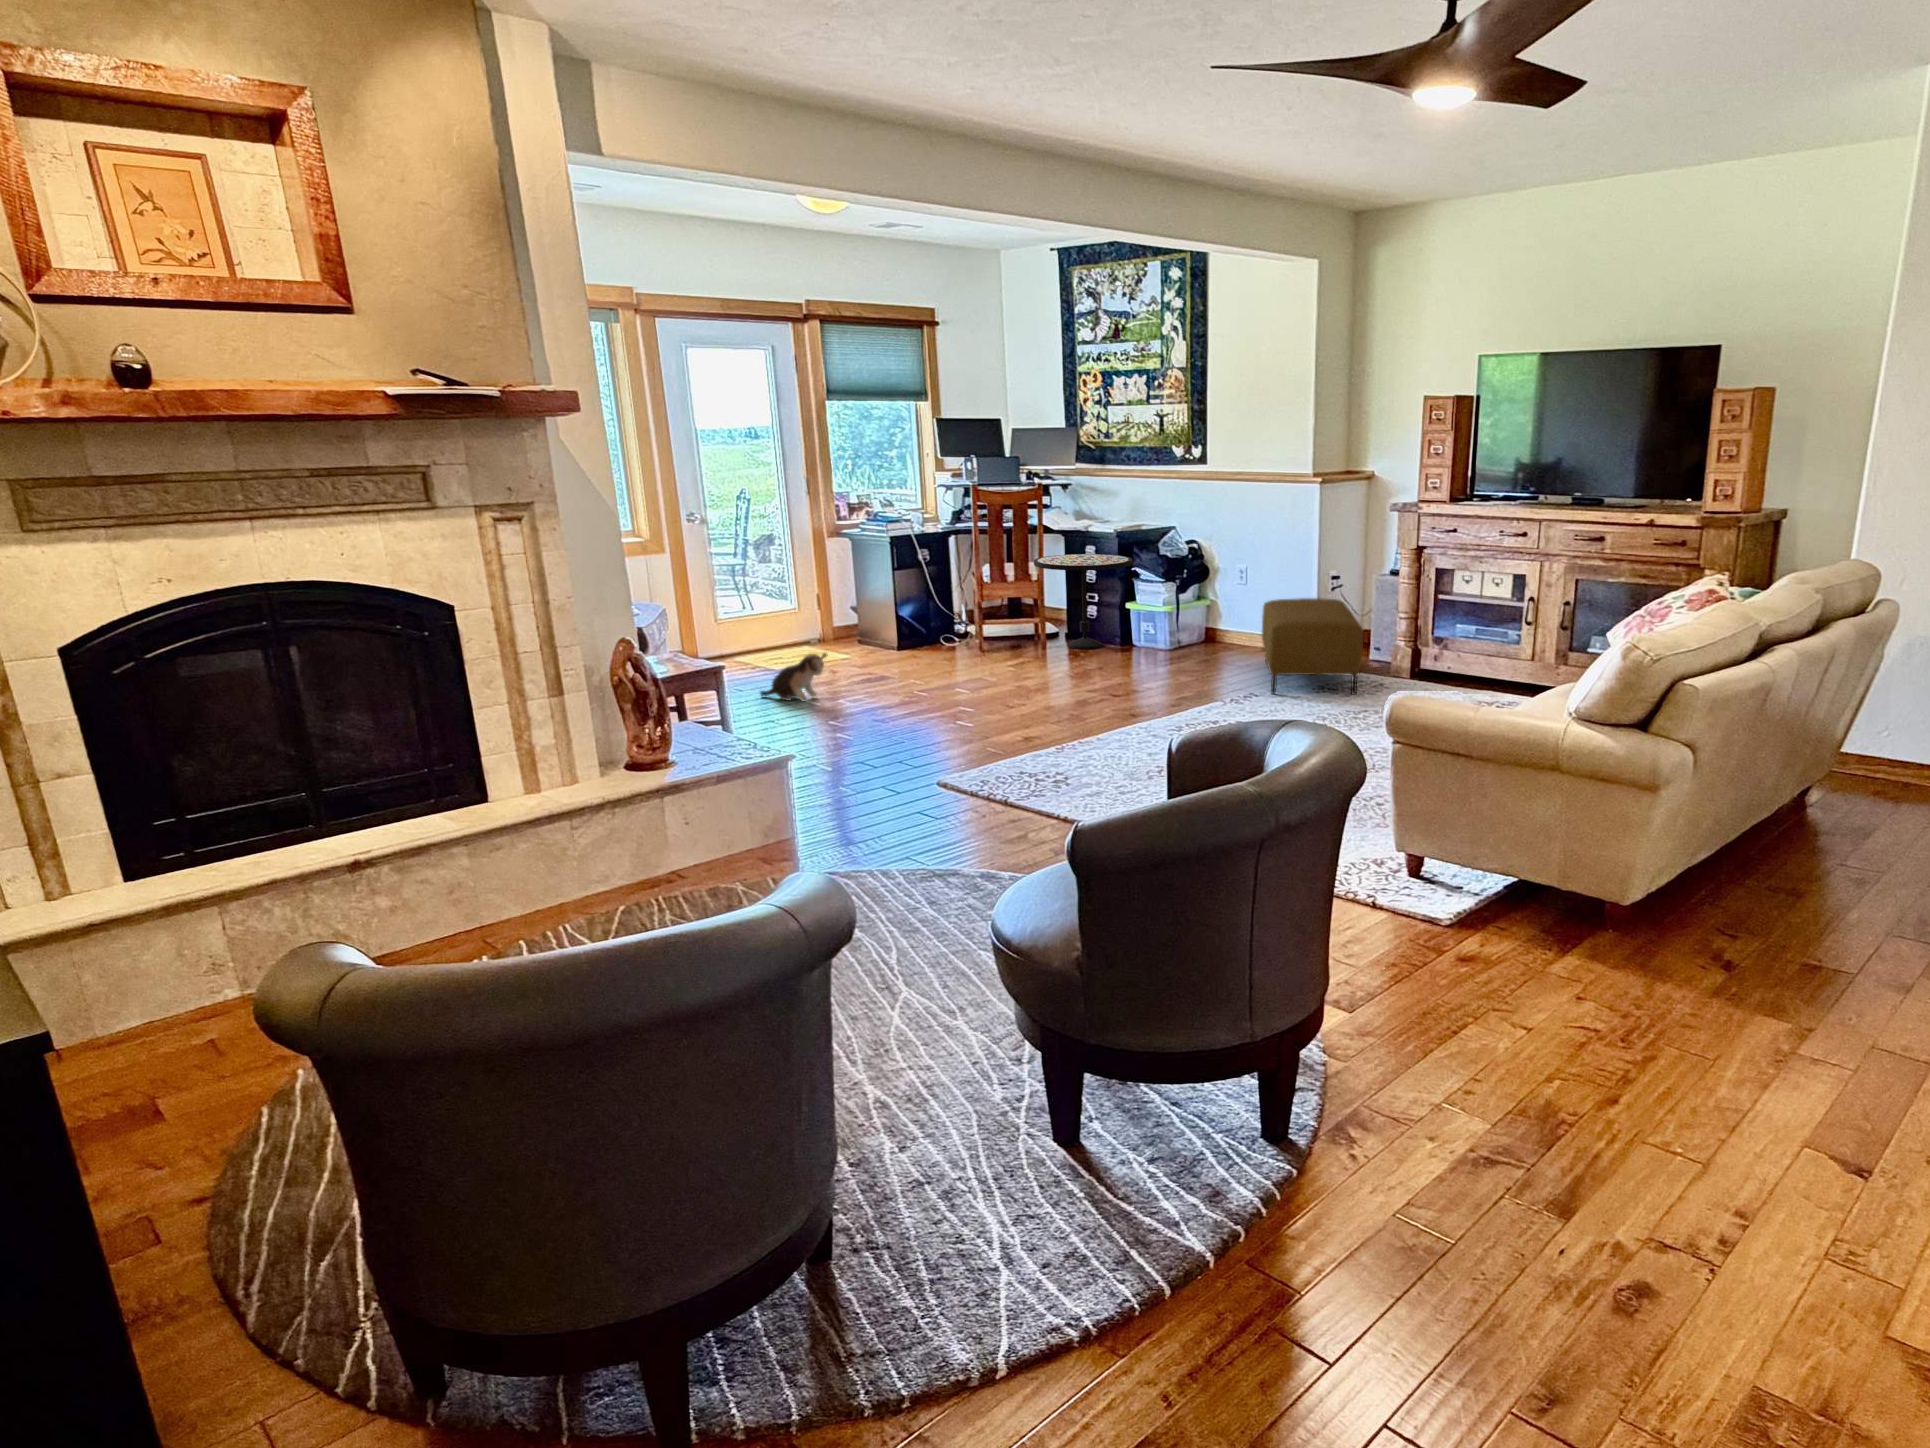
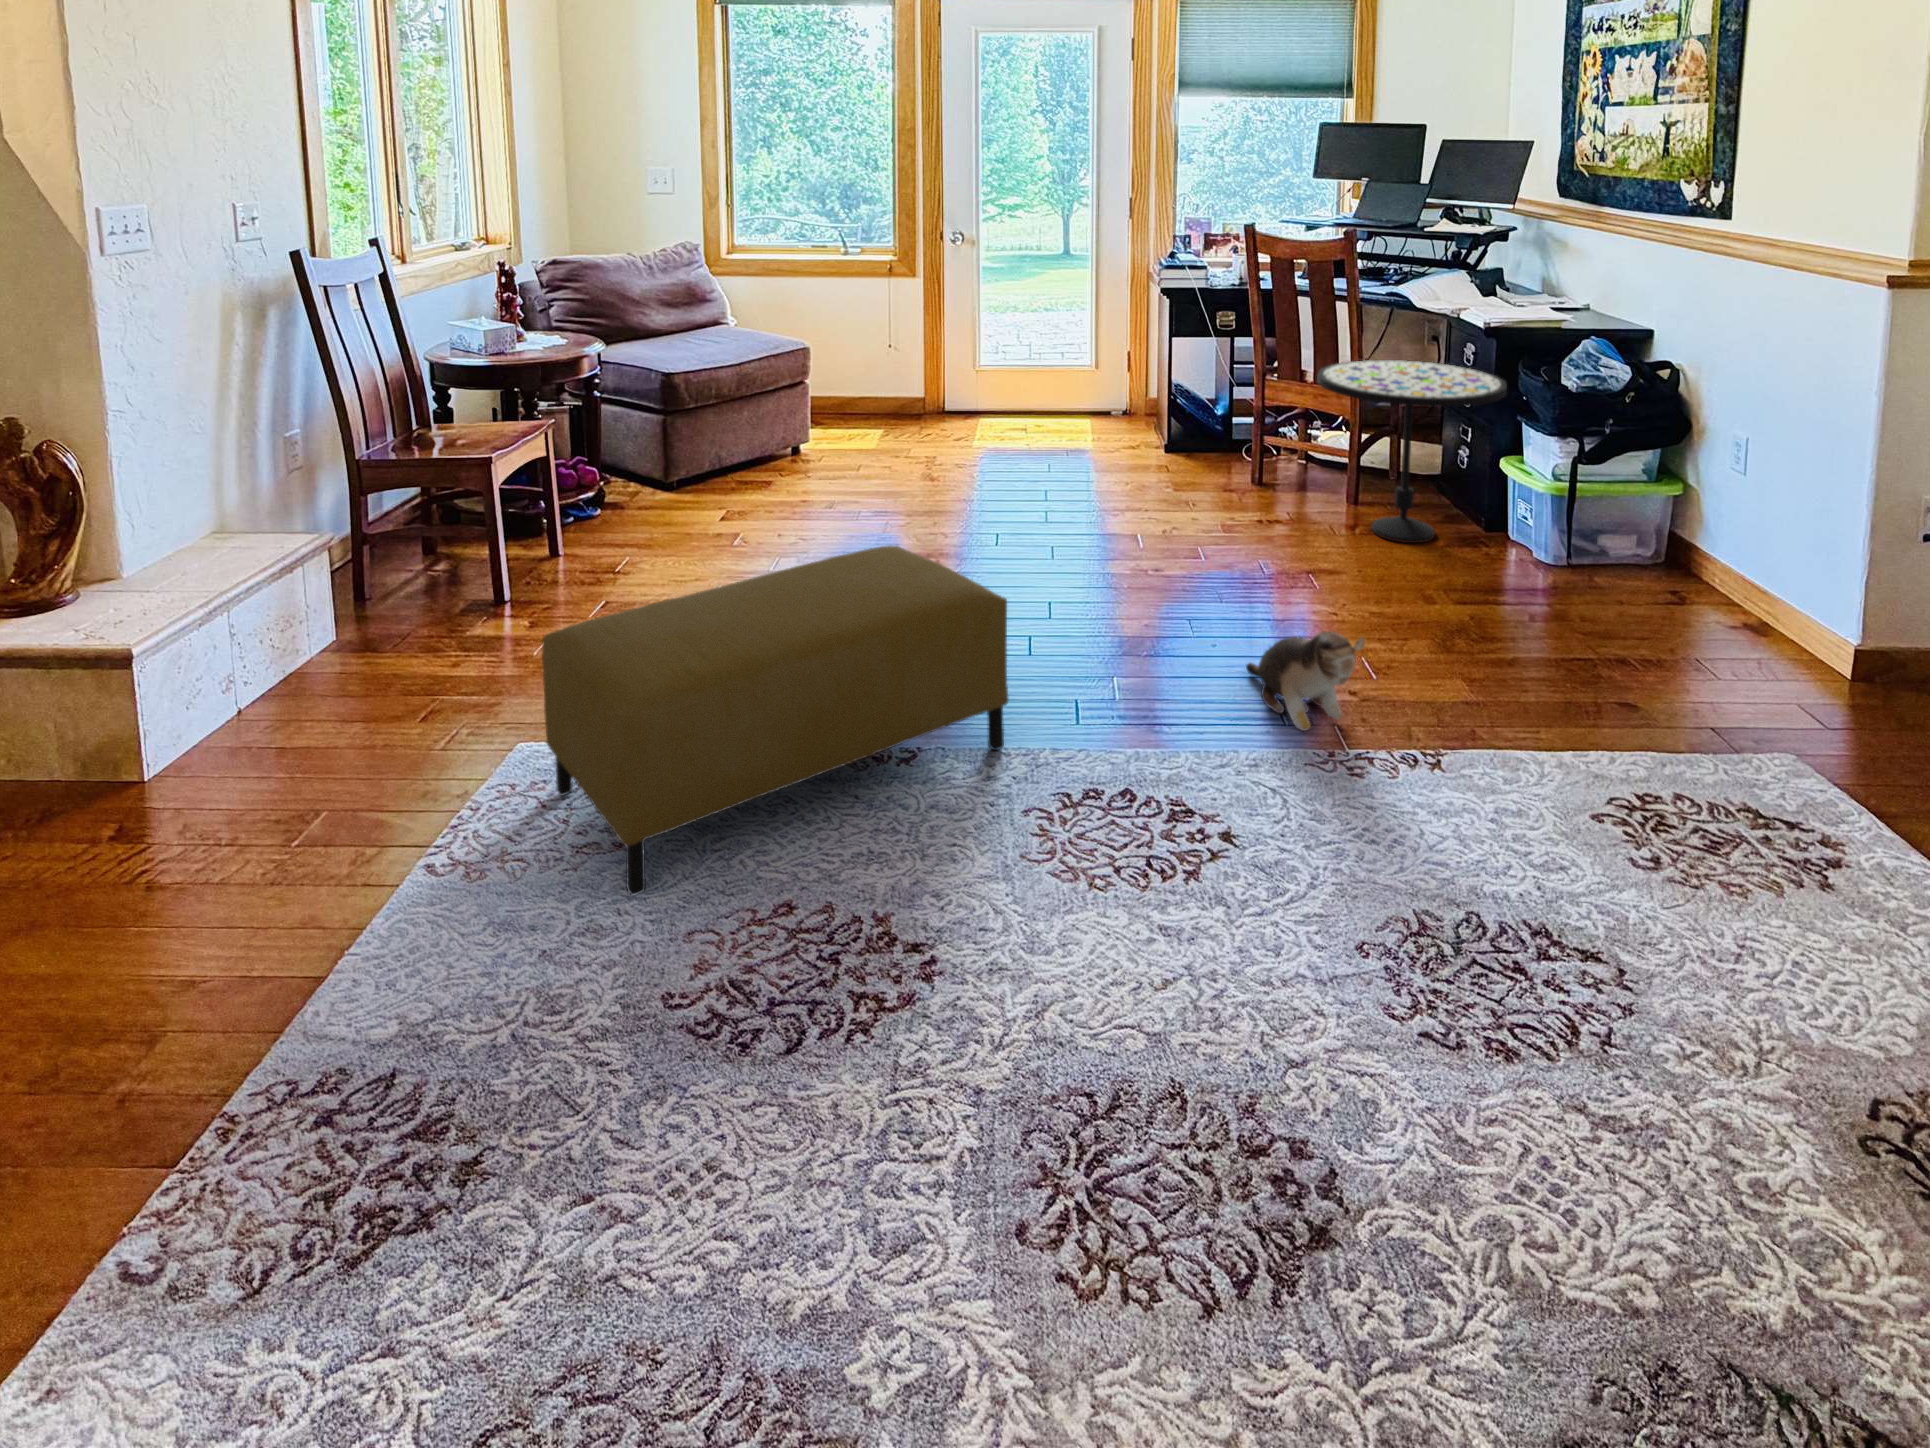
ottoman: present [1262,598,1363,695] -> present [542,545,1009,895]
plush toy: present [760,653,828,701] -> present [1246,631,1365,731]

